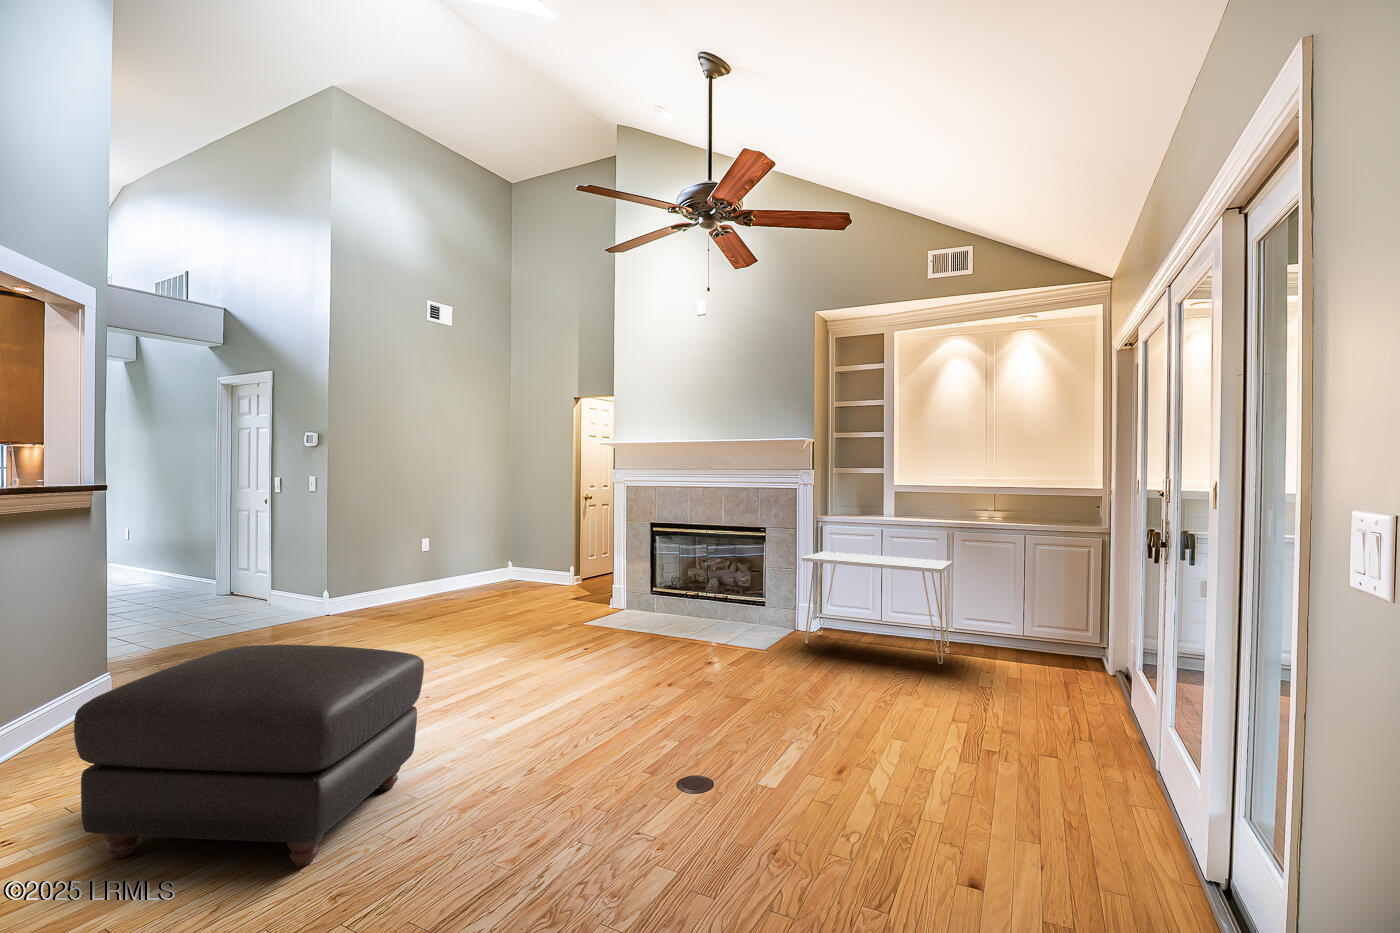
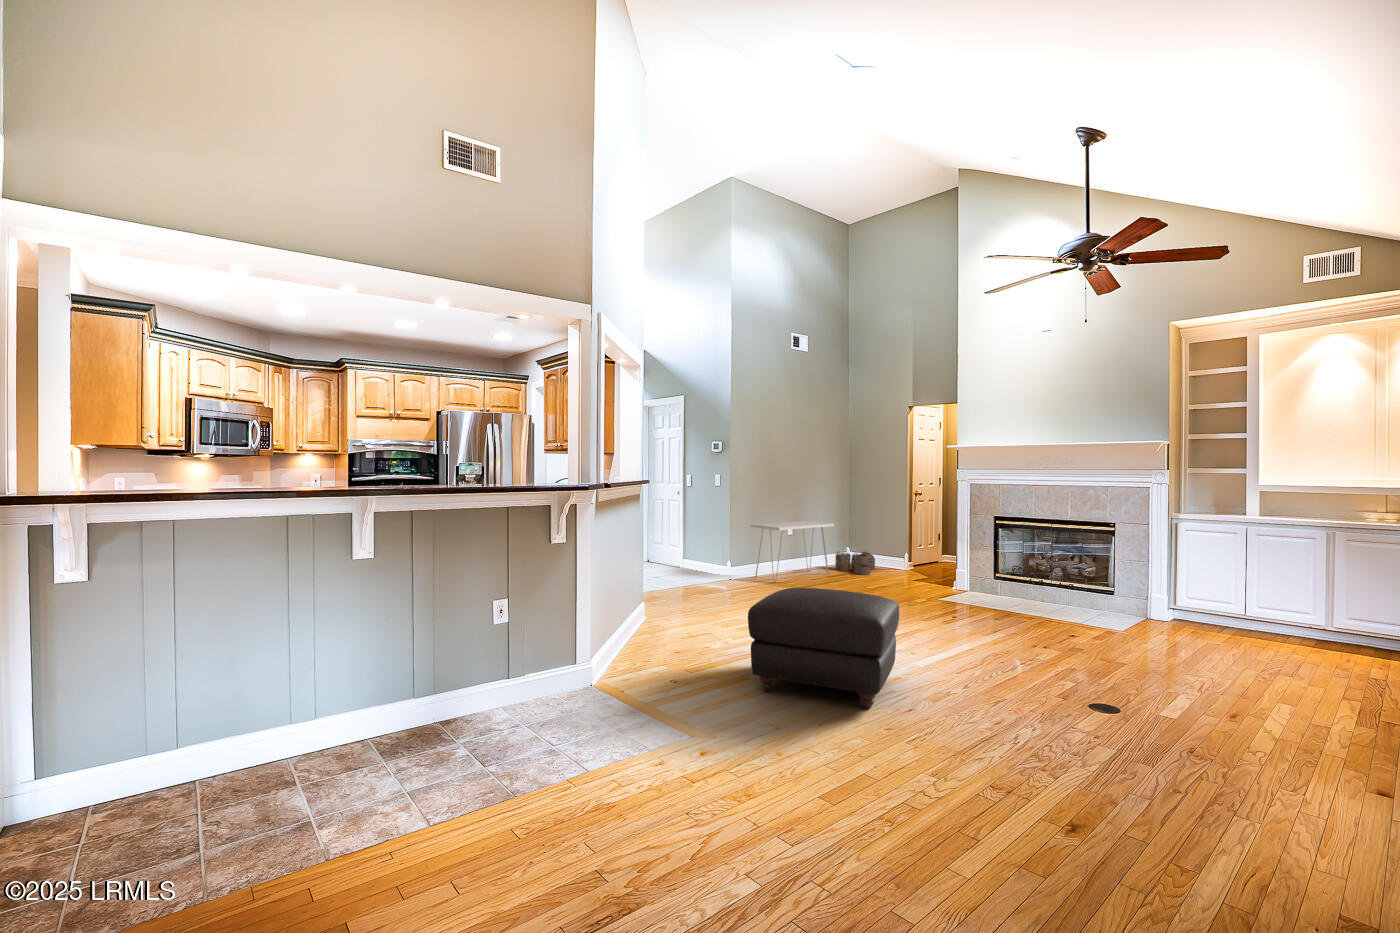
console table: present [802,552,952,664] -> present [751,521,834,583]
woven basket: none [485,565,537,596] -> present [836,552,875,575]

